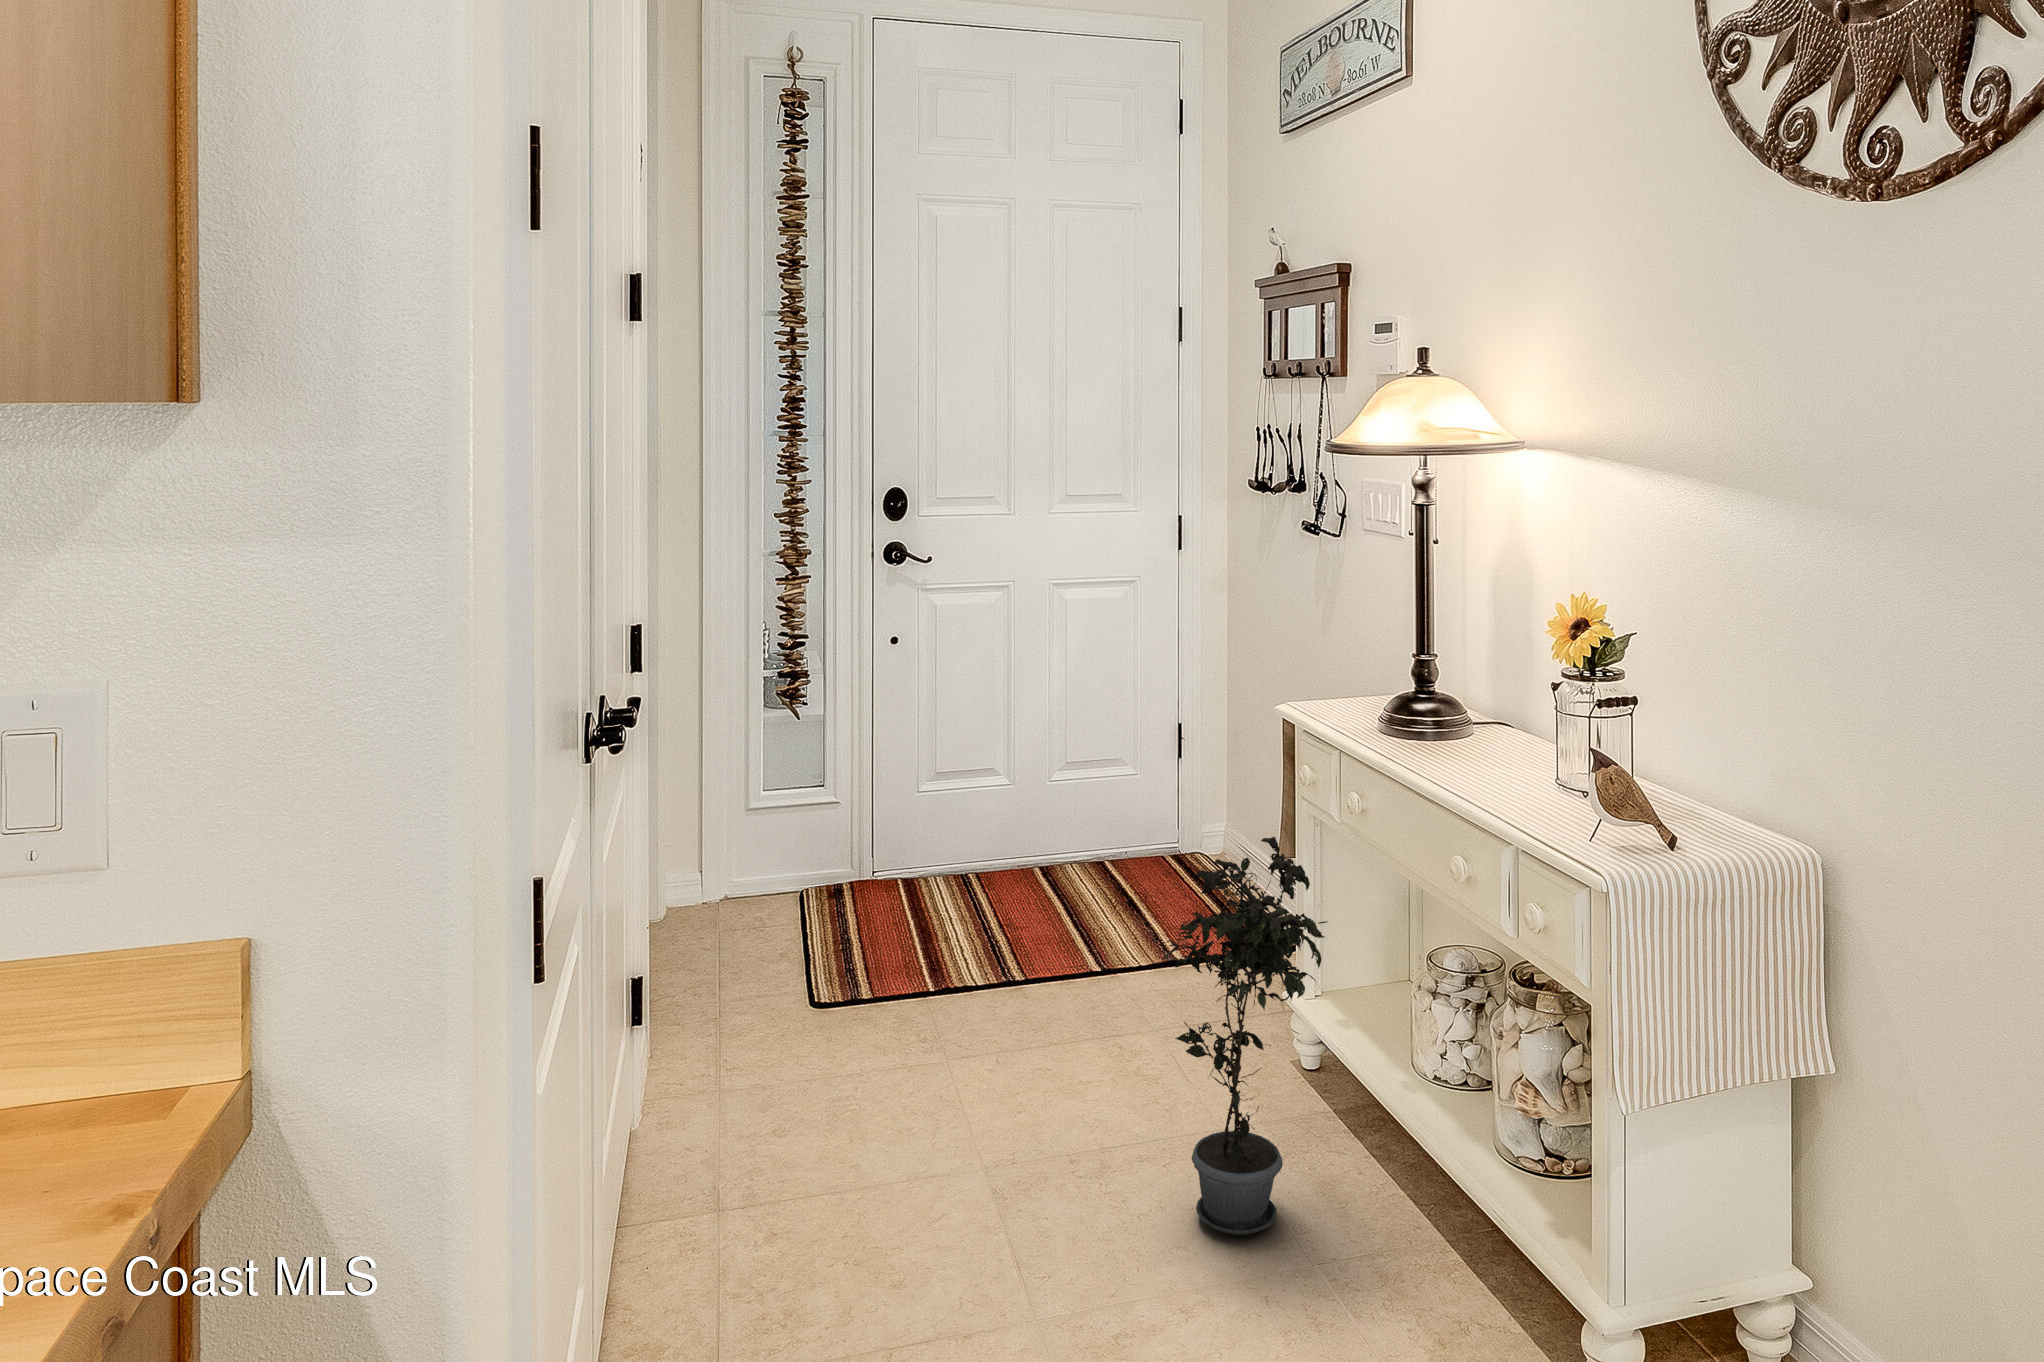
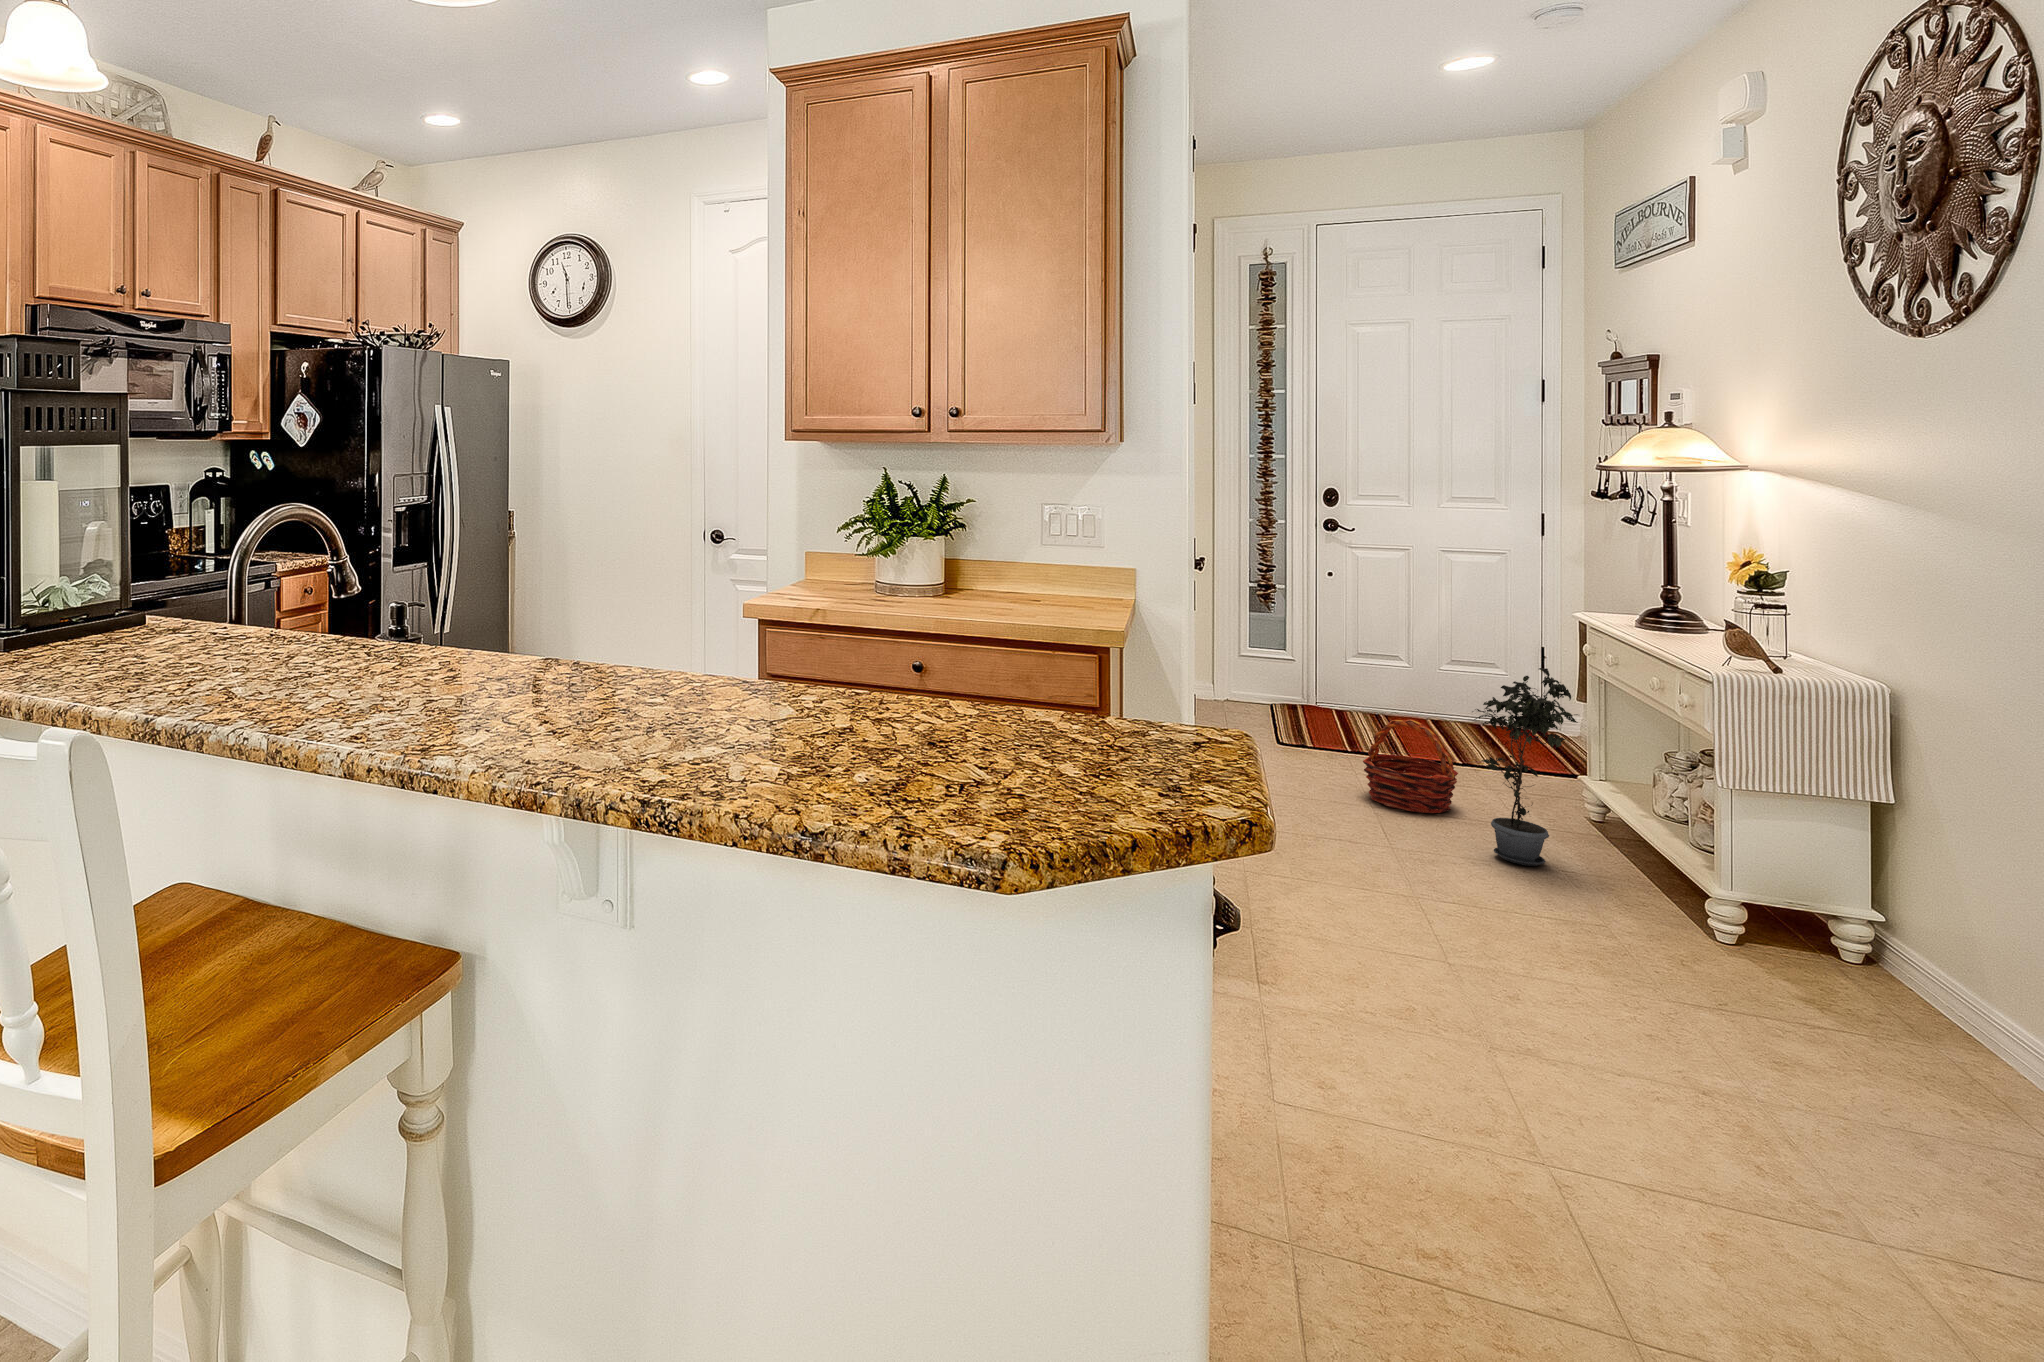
basket: none [965,934,1117,1123] -> present [1363,719,1458,813]

